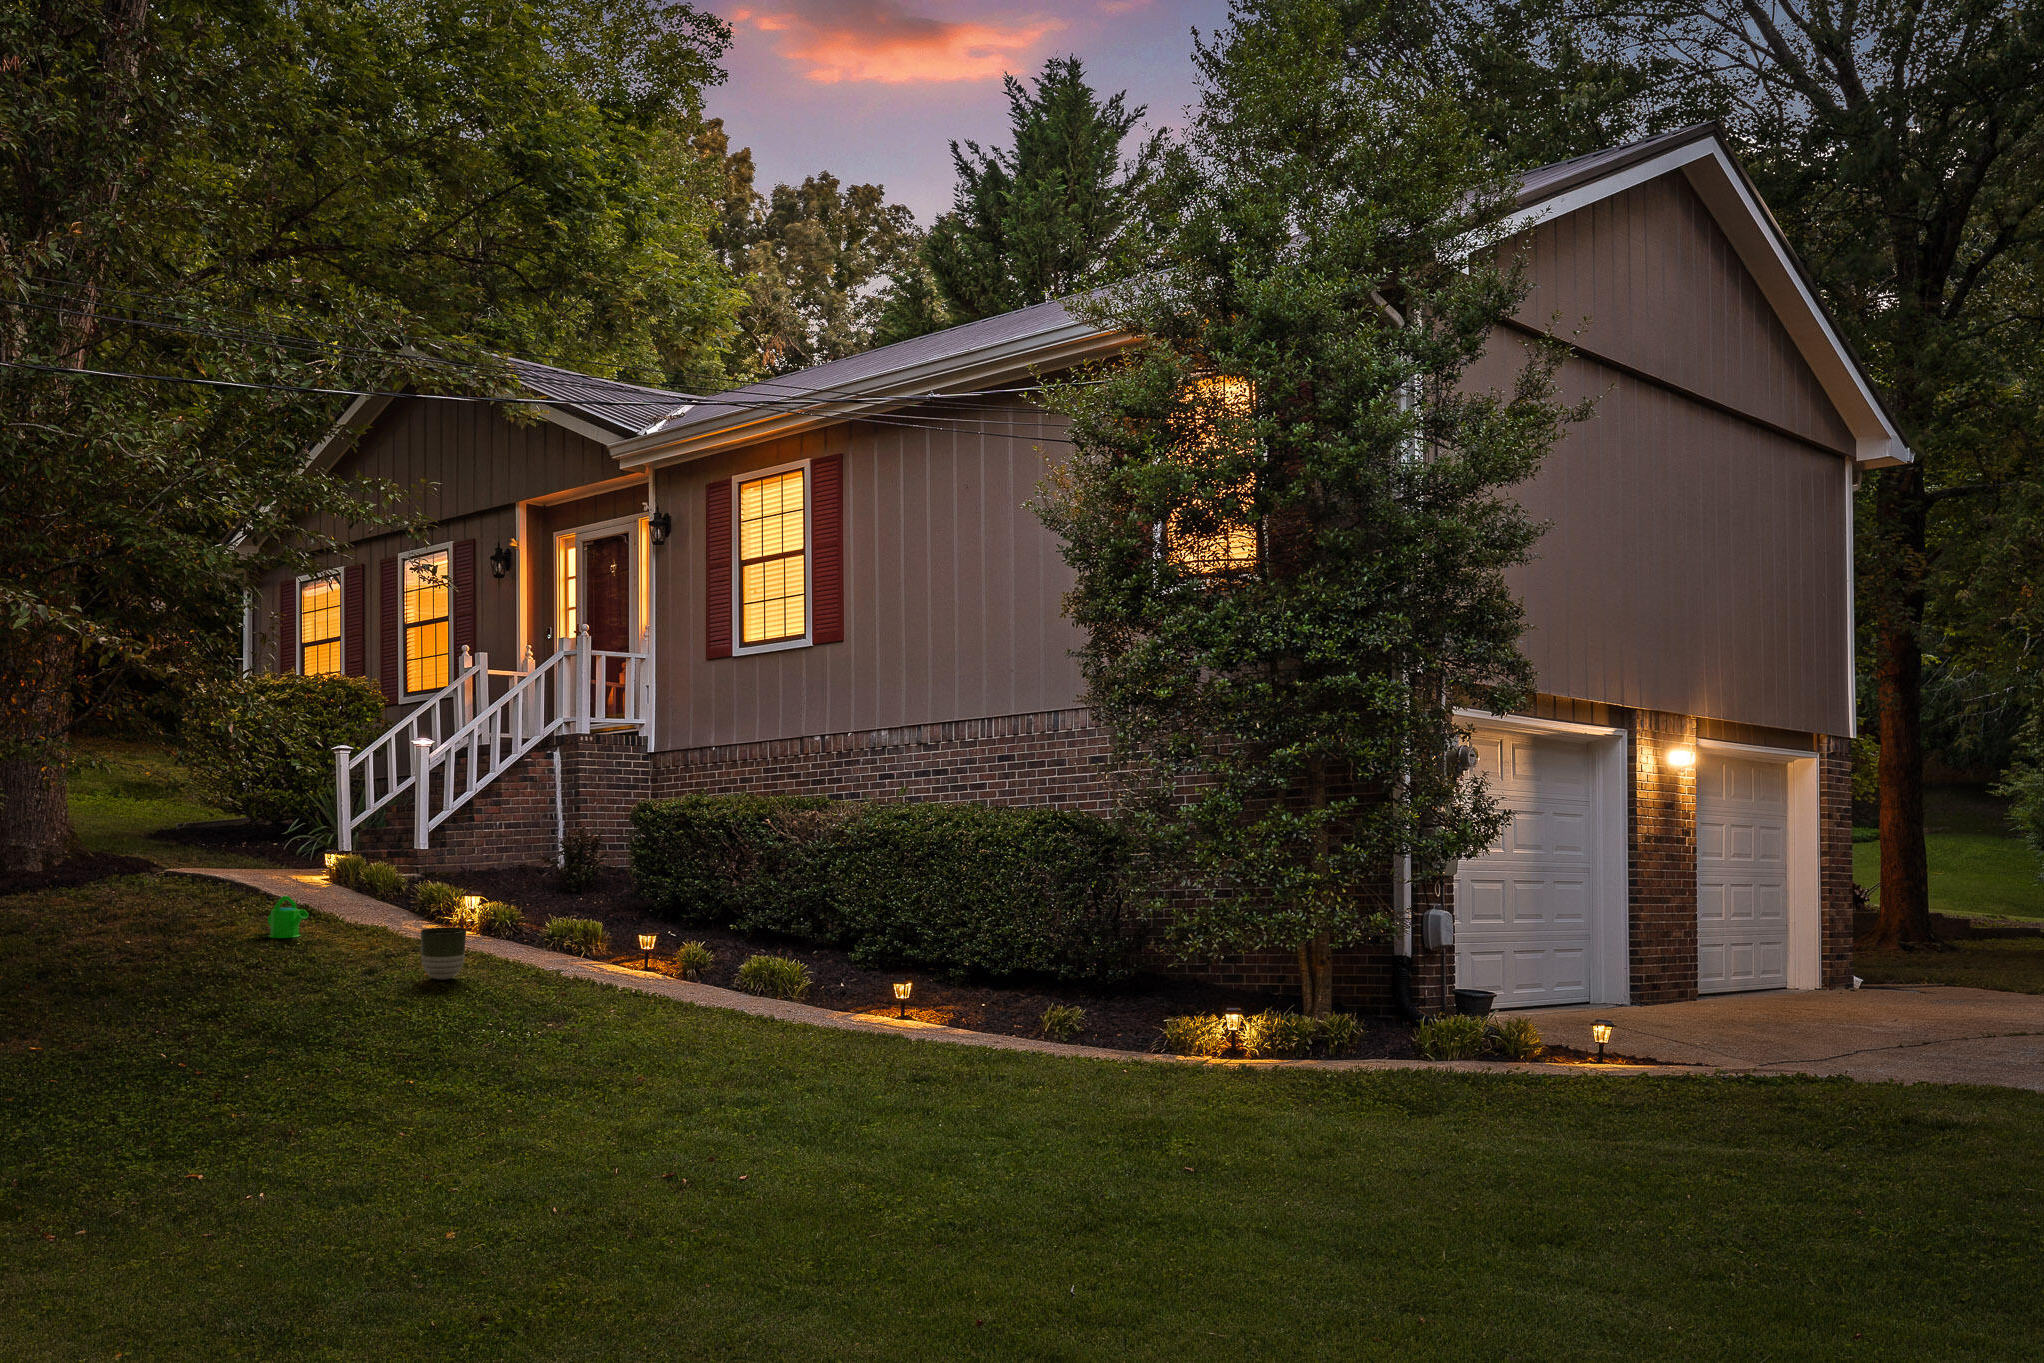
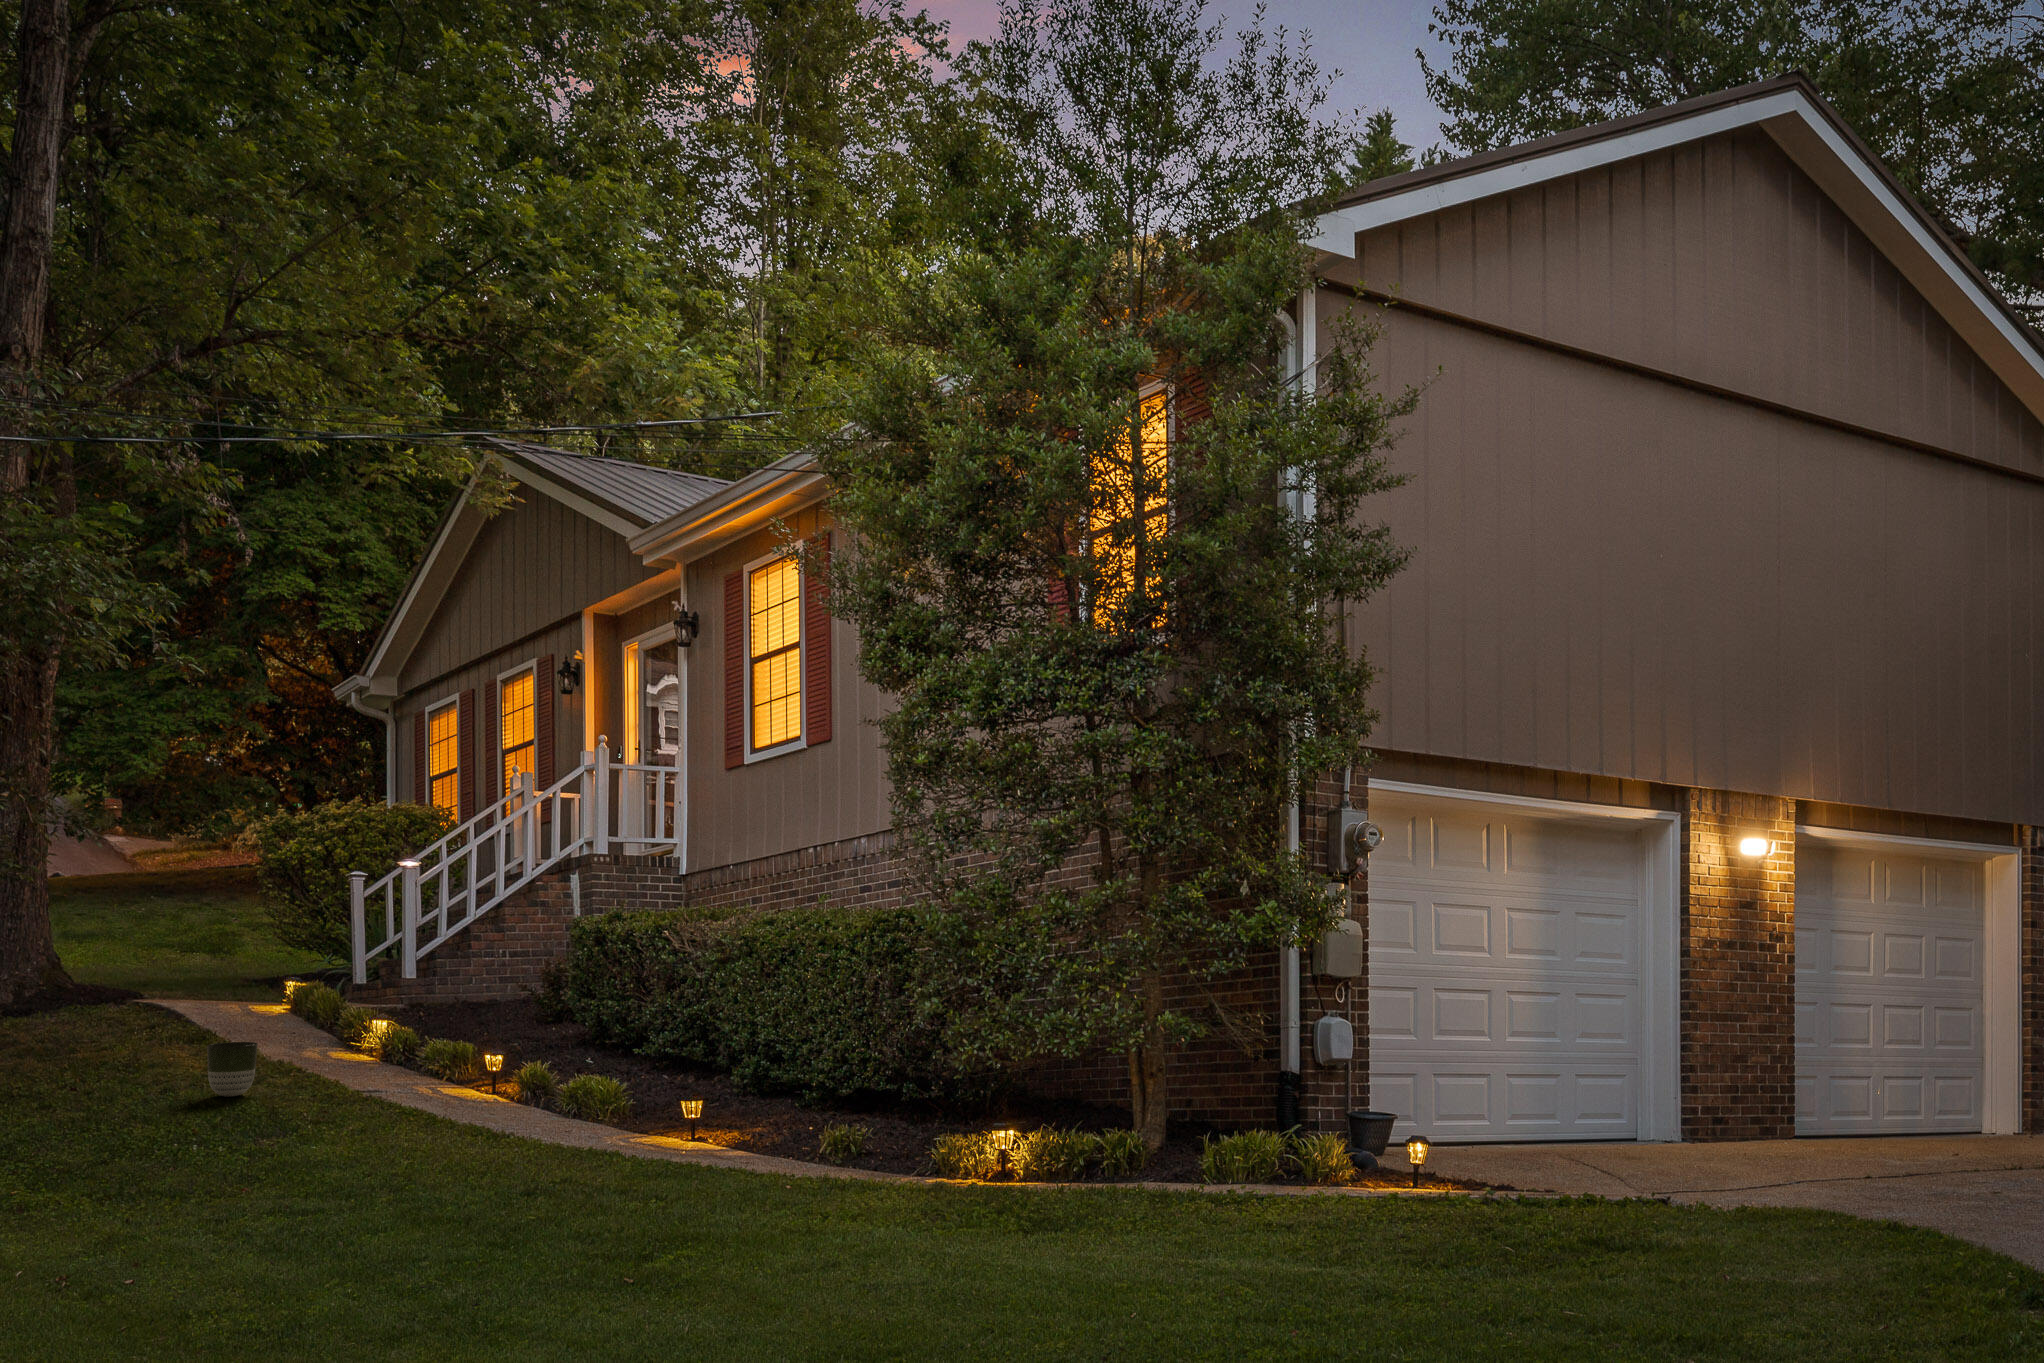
watering can: present [268,895,308,938] -> none [125,1015,162,1060]

